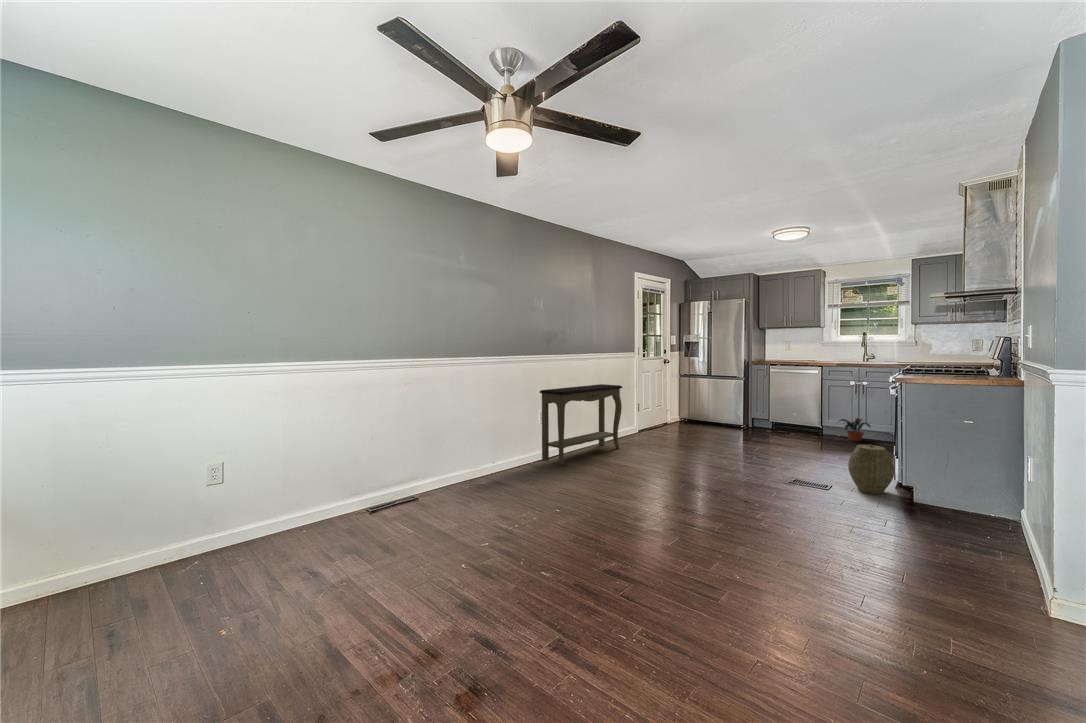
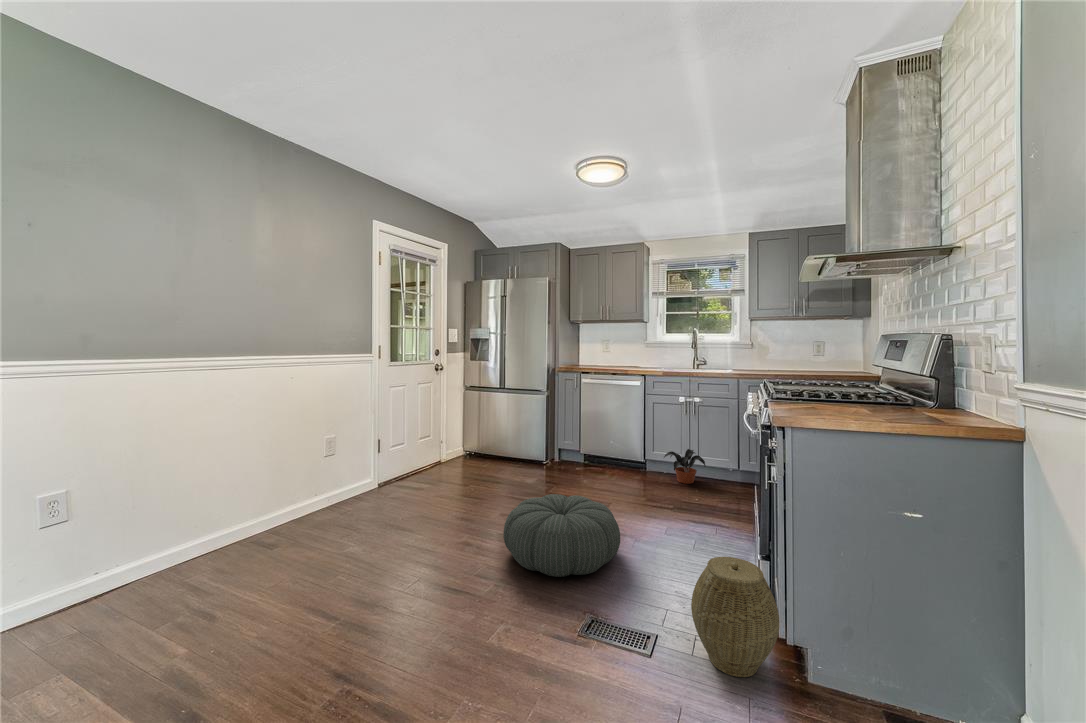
console table: present [540,384,622,465] -> none [12,417,303,646]
pouf: none [736,430,807,466] -> present [503,494,620,577]

